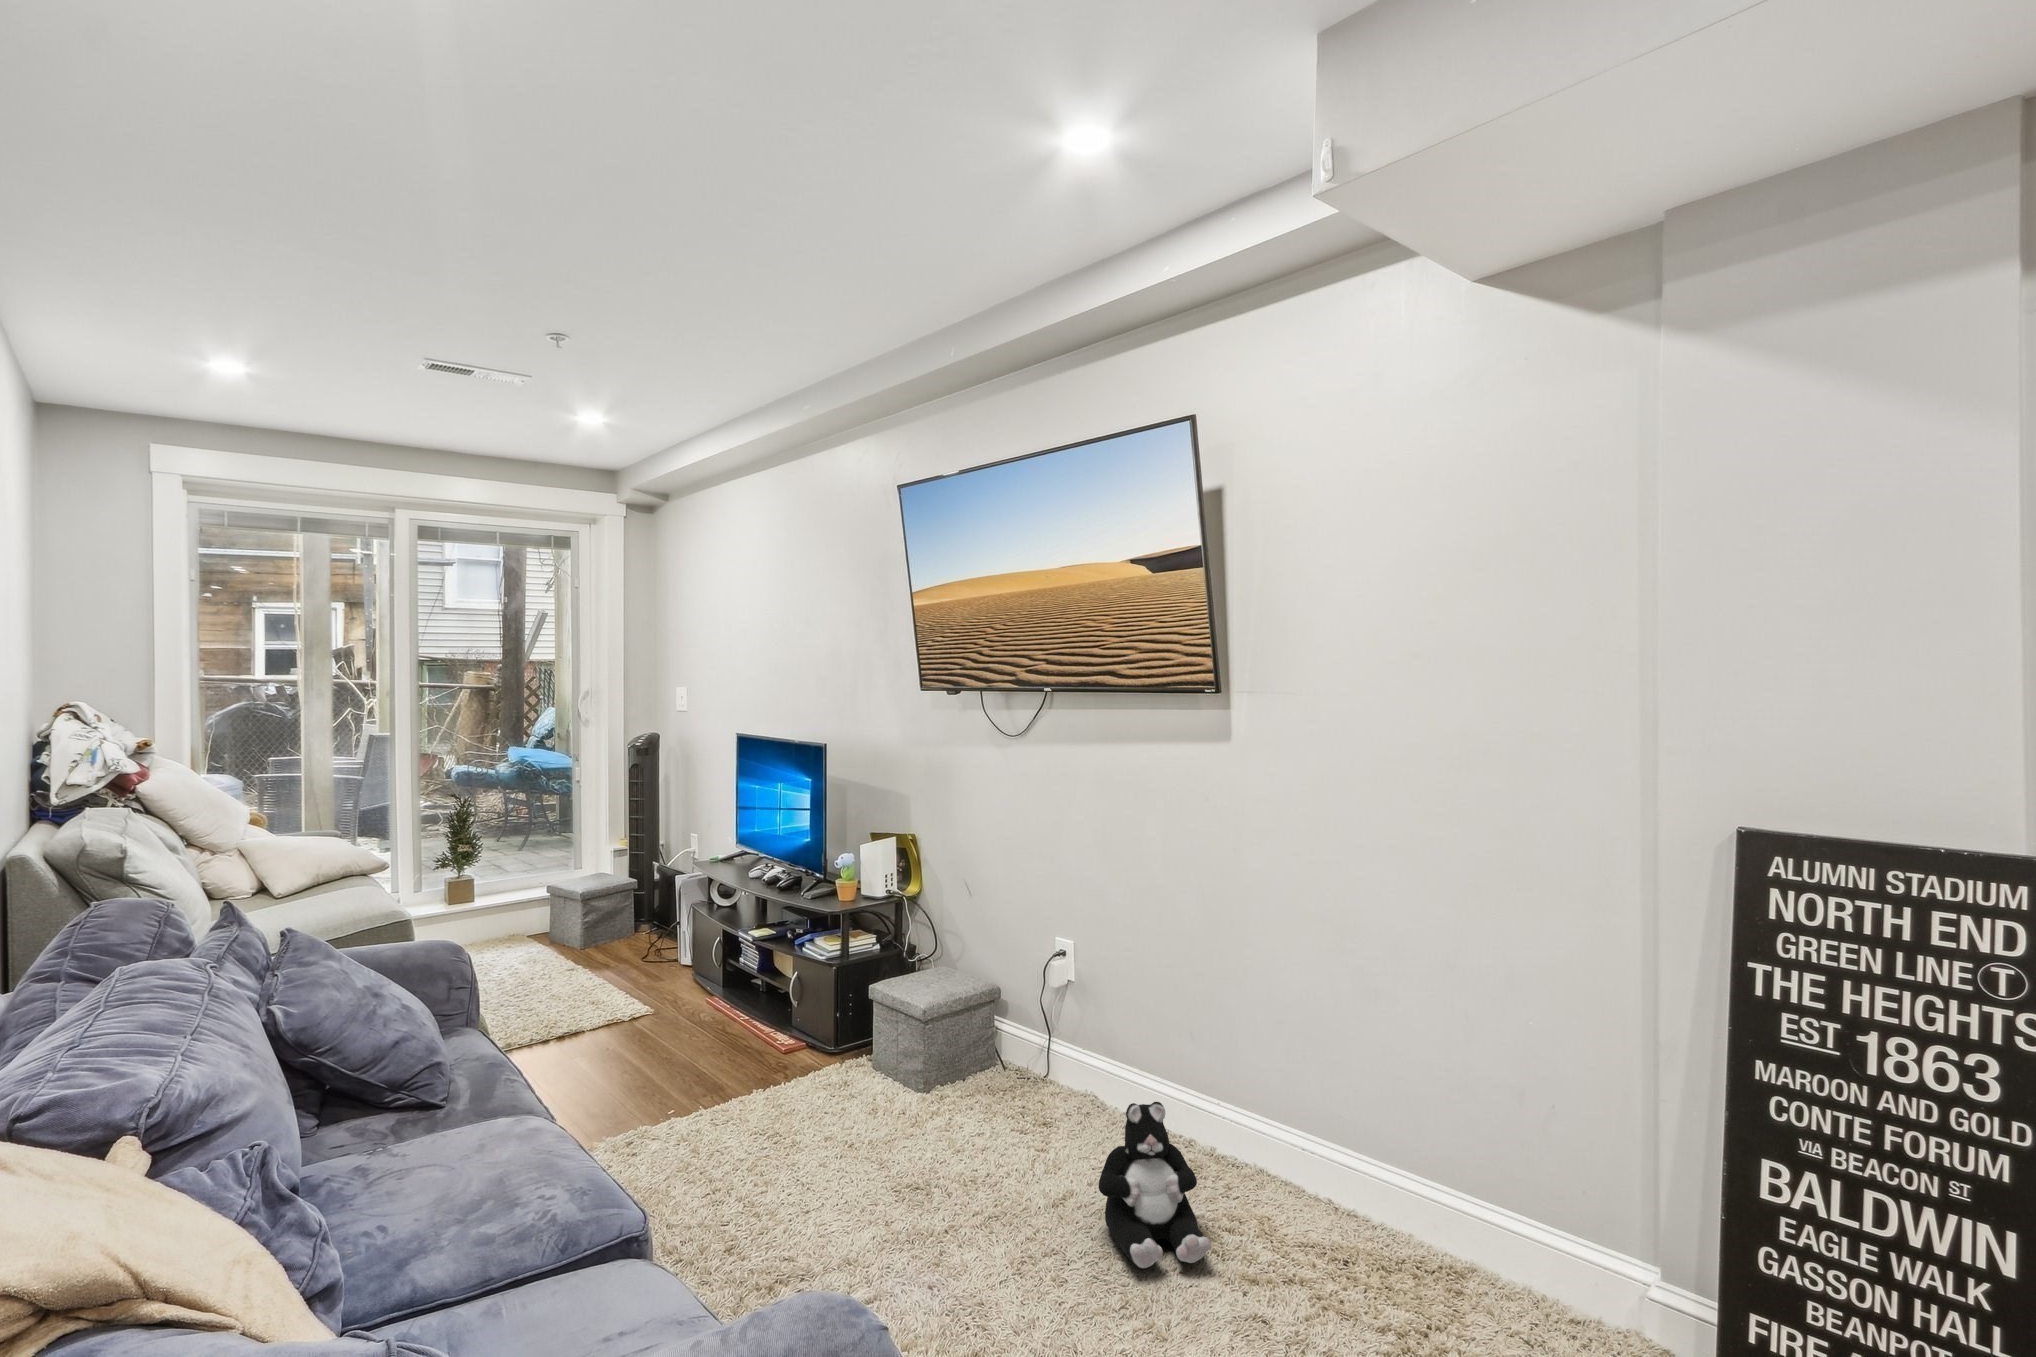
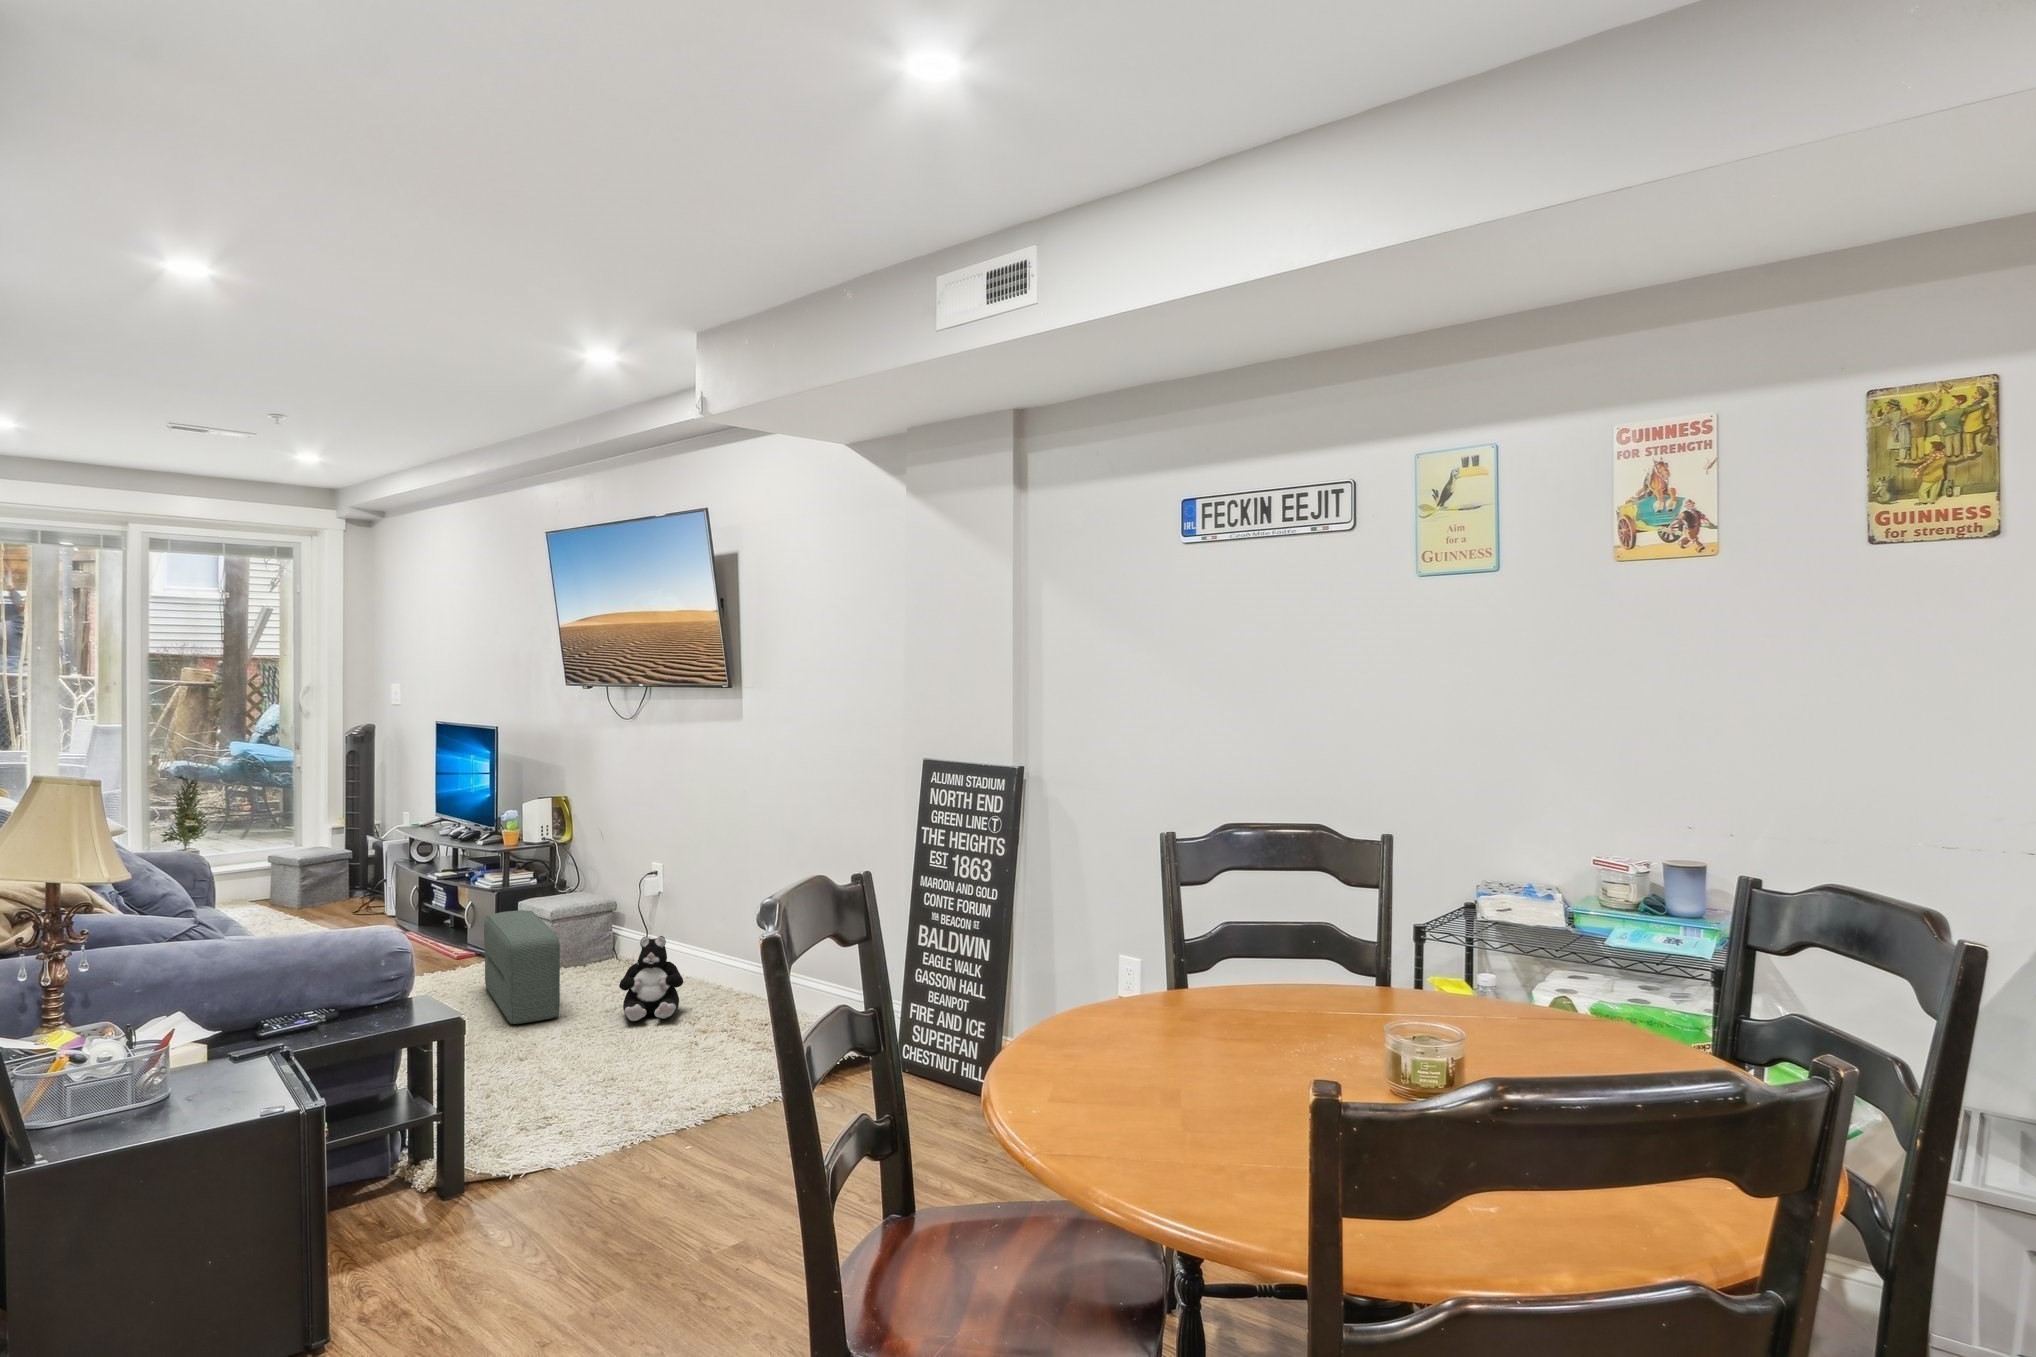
pouf: none [854,1022,1007,1261] -> present [484,910,560,1024]

